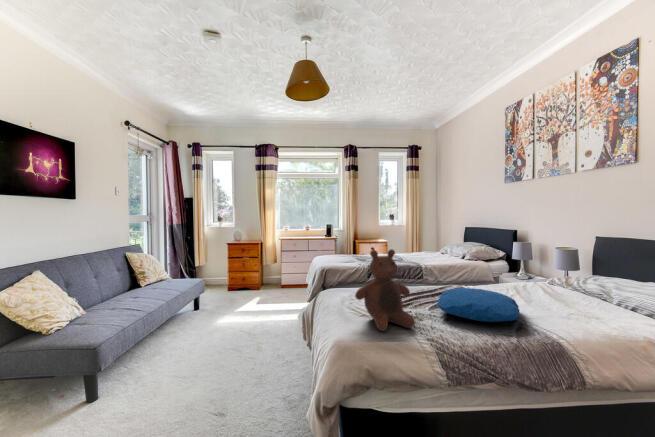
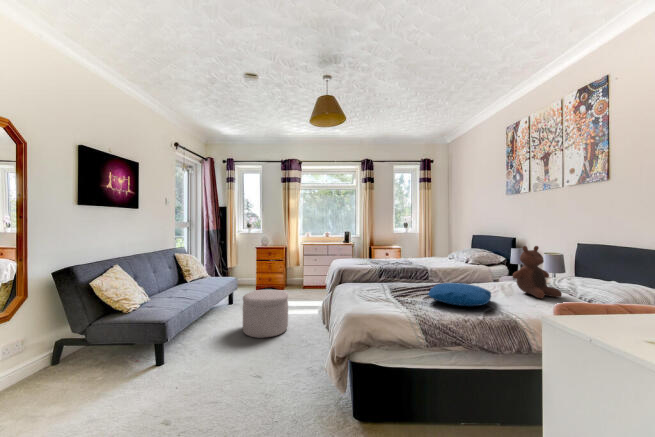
stuffed bear: present [355,249,415,331] -> present [513,246,562,298]
ottoman: none [207,293,262,353] -> present [243,289,288,338]

